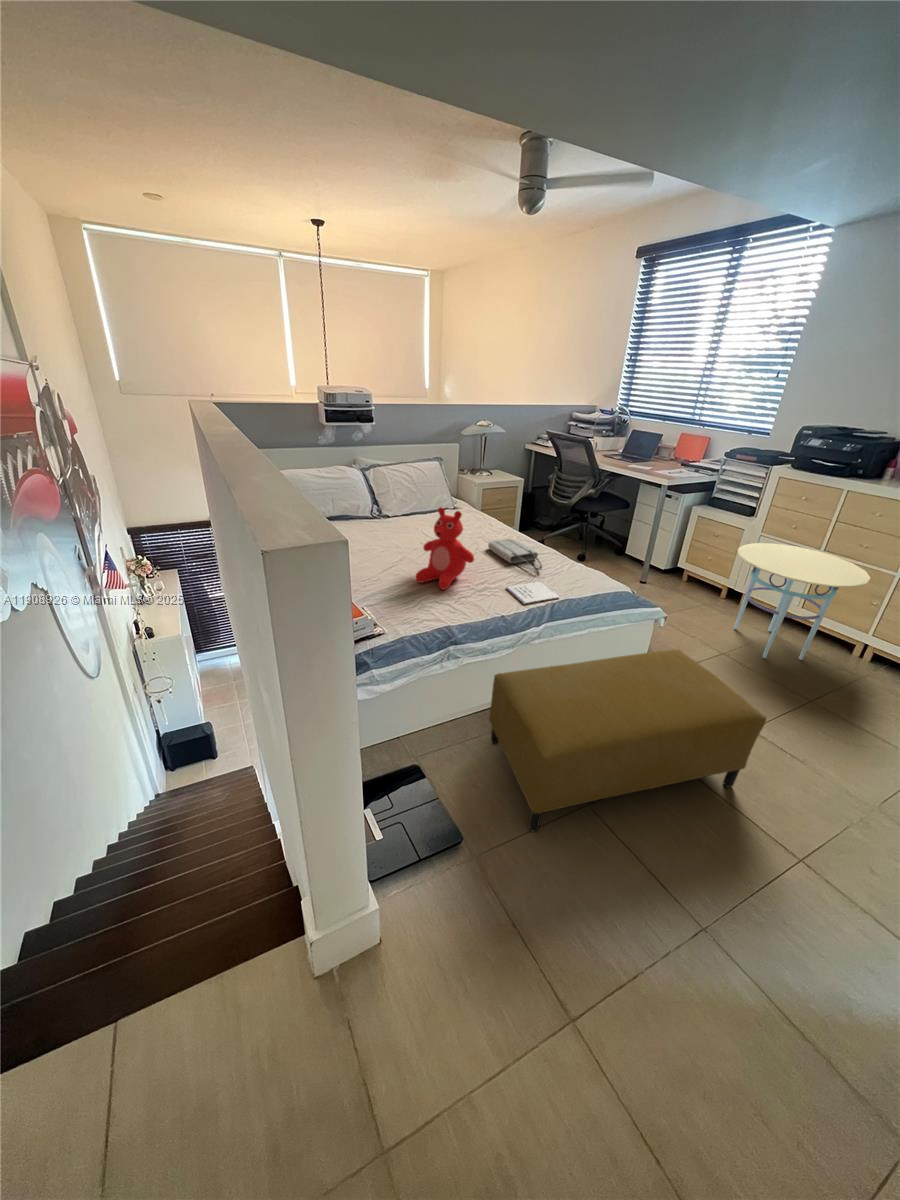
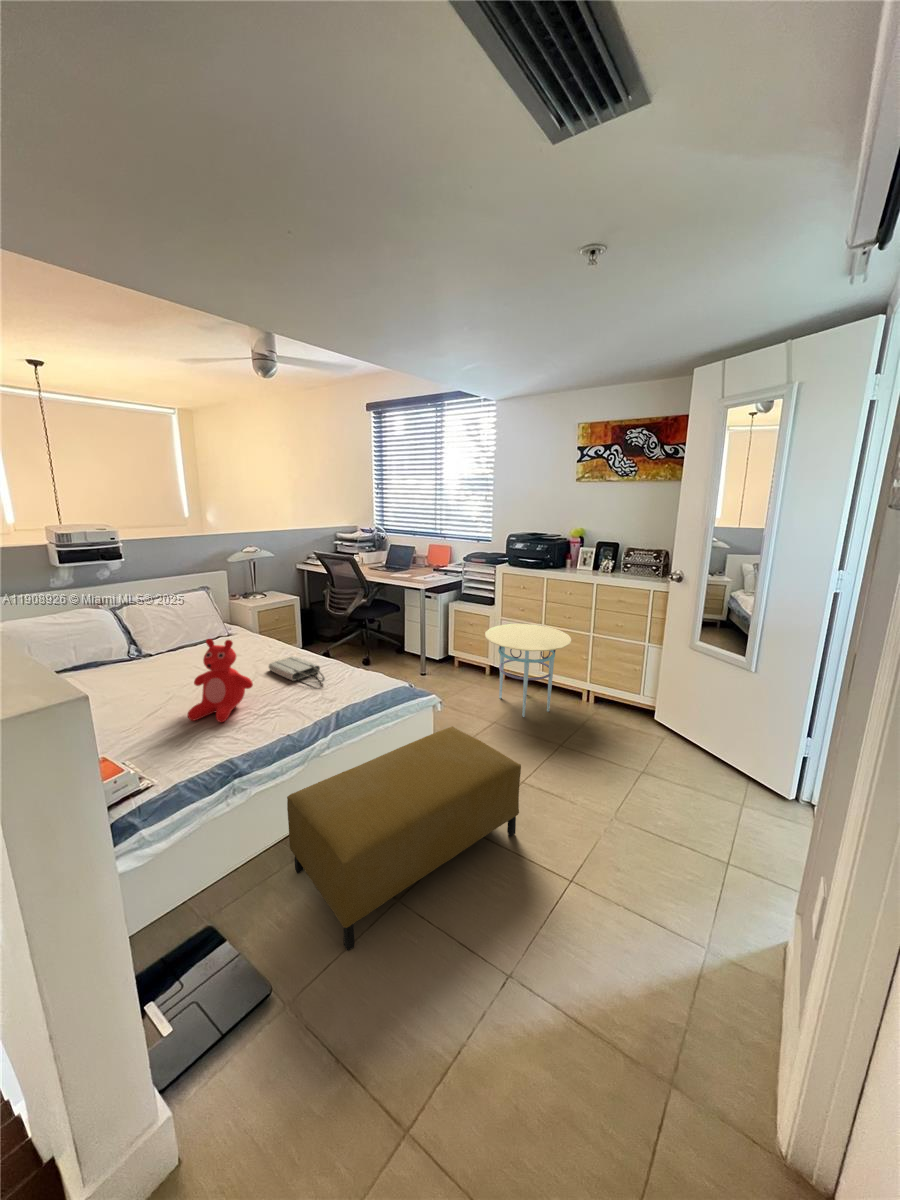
notebook: present [506,582,559,604] -> none [290,693,344,718]

